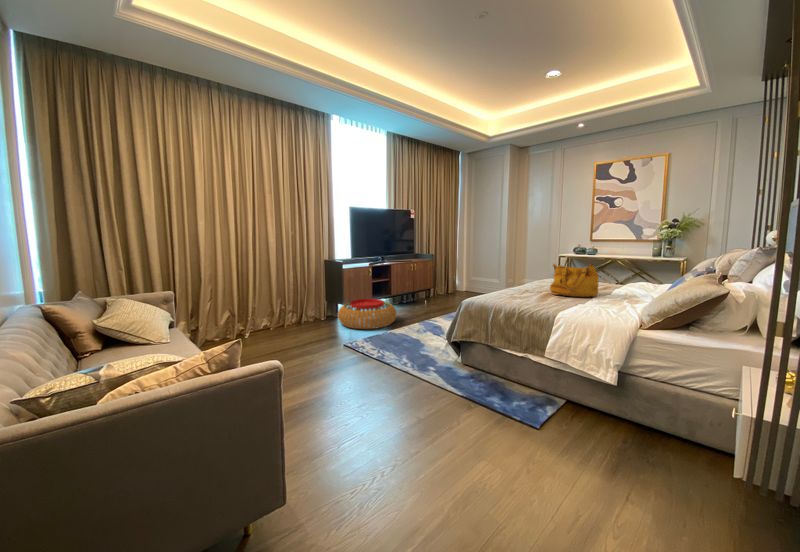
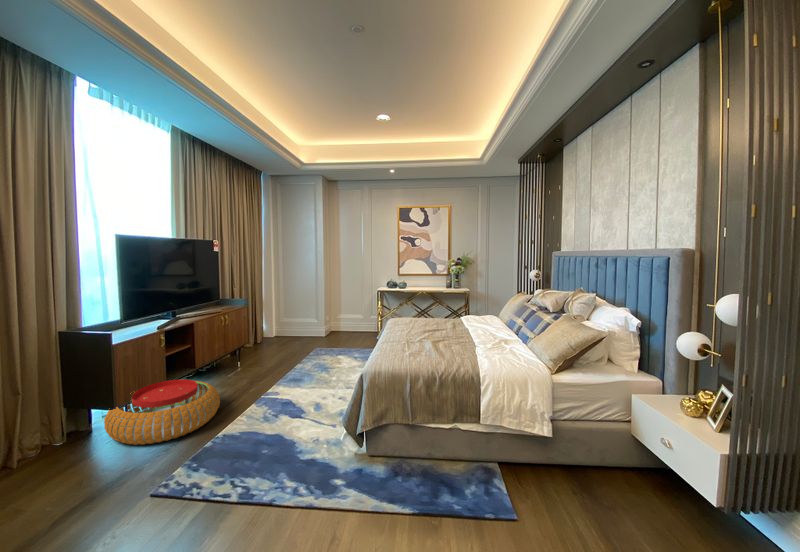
handbag: present [550,263,599,297] -> none [437,311,478,348]

